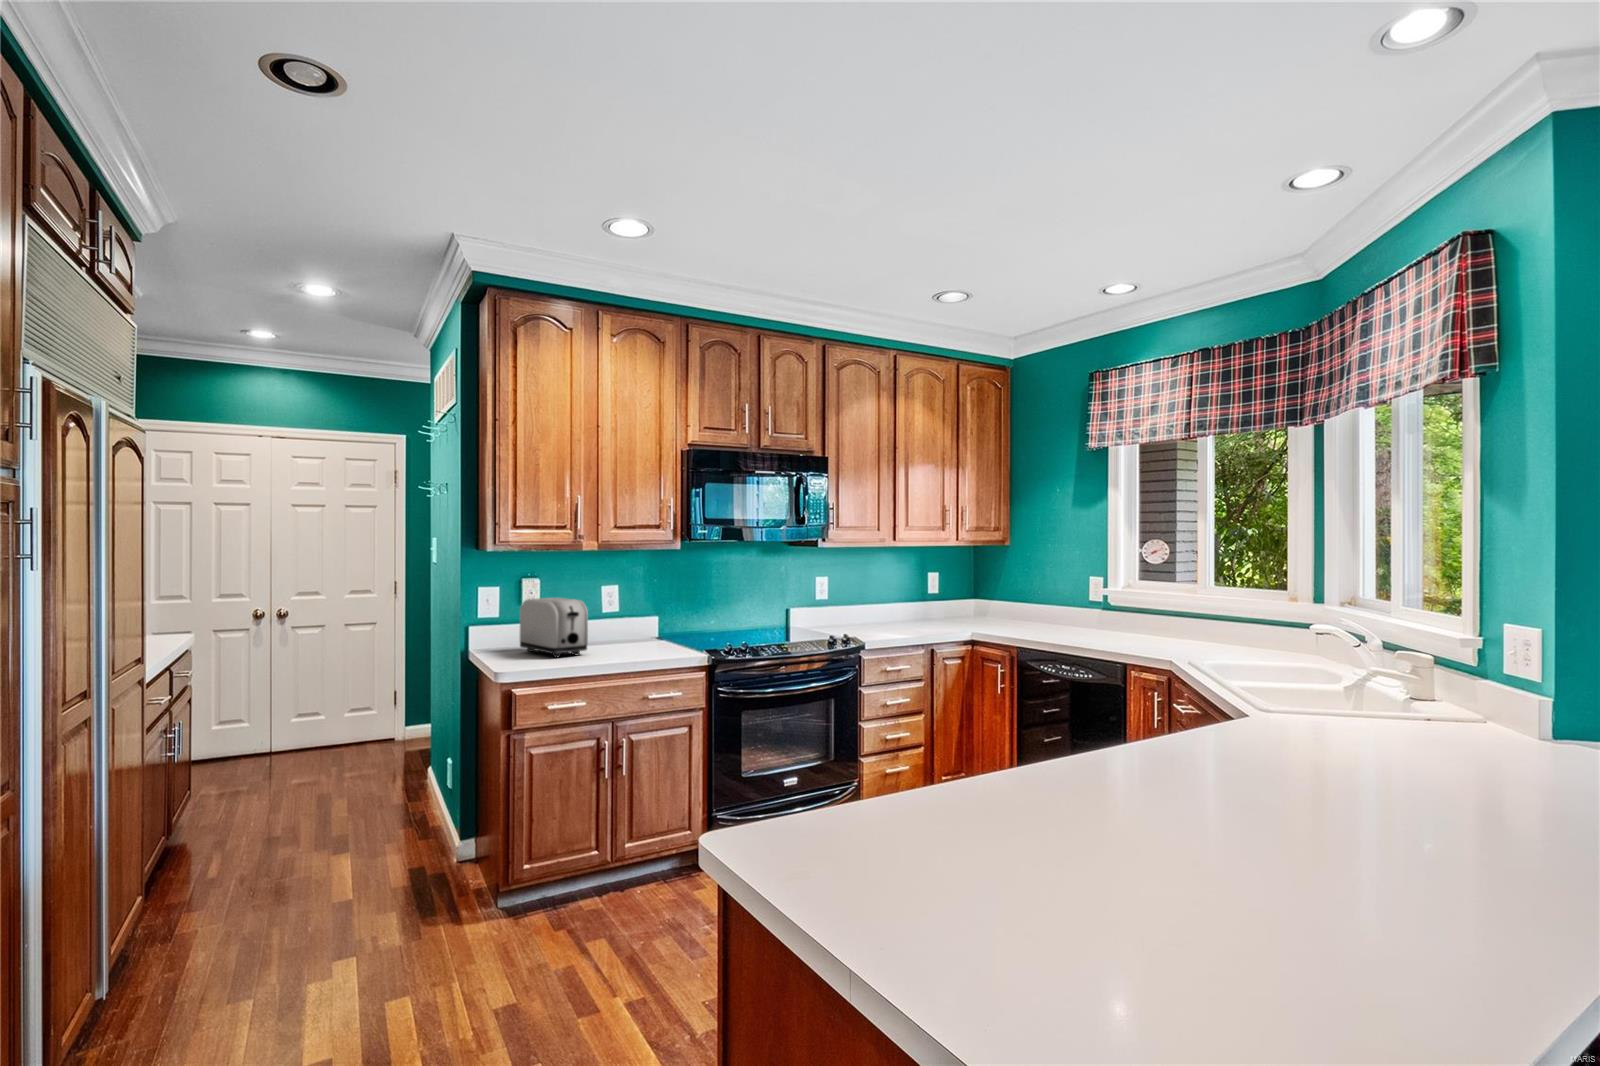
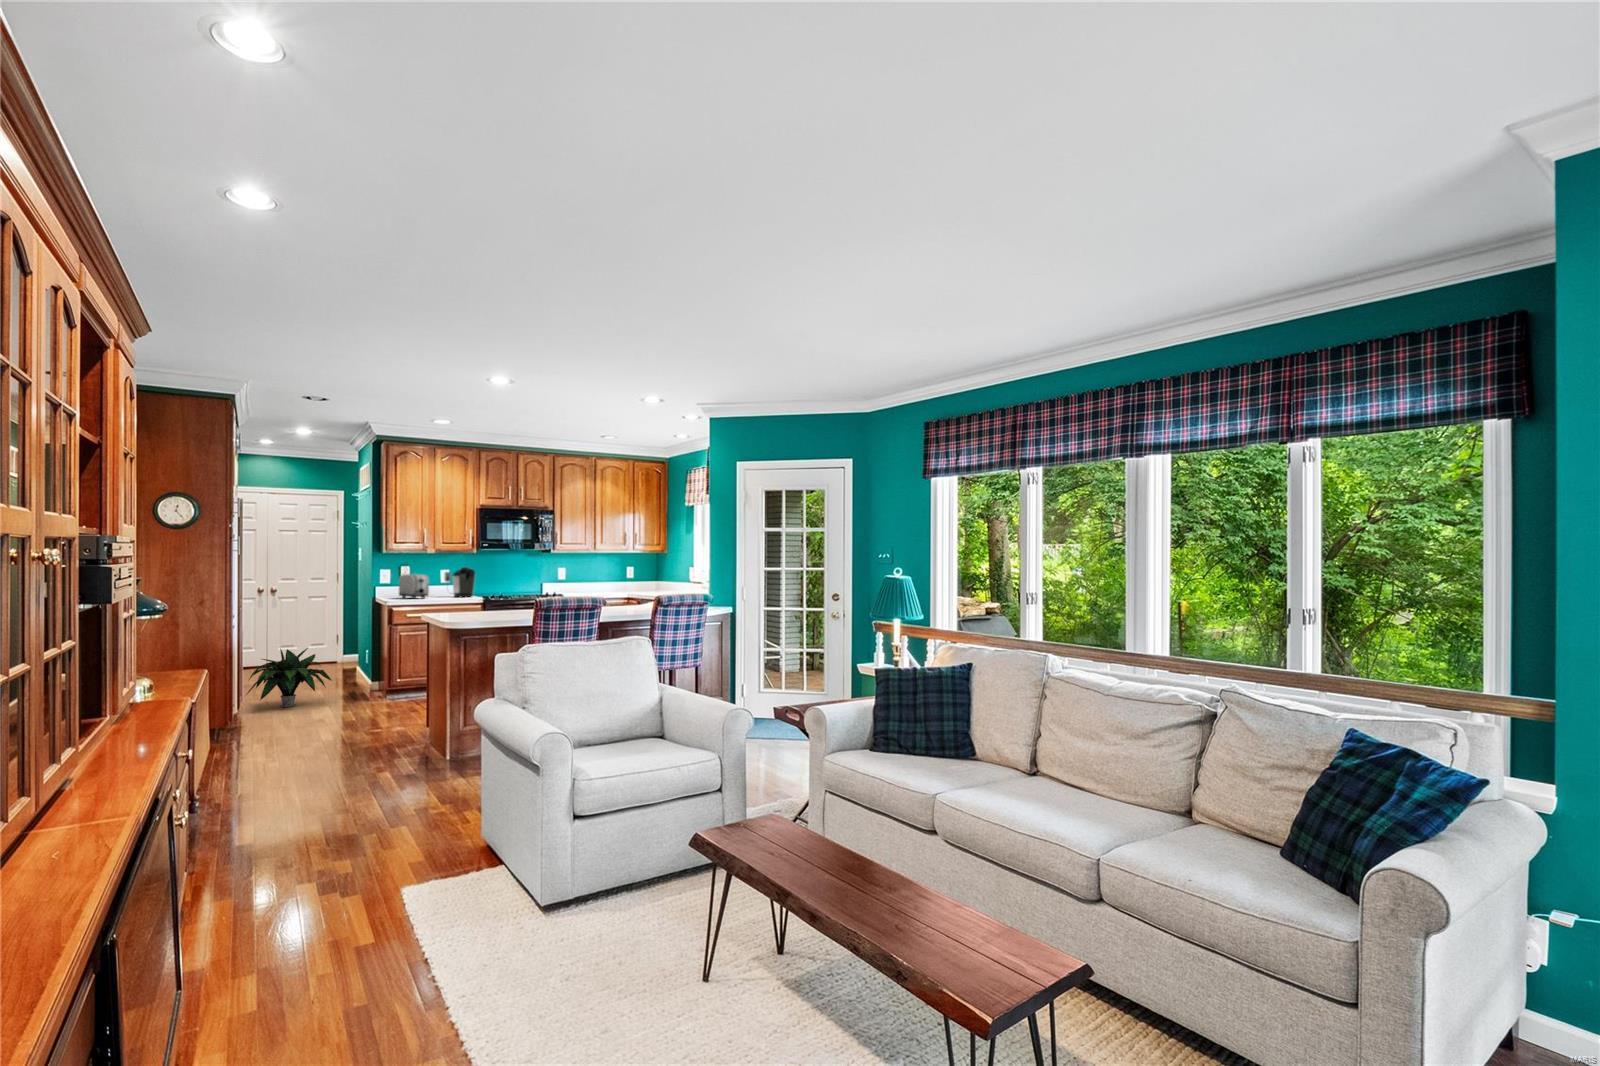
coffee maker: none [612,580,681,649] -> present [445,567,475,597]
potted plant: none [142,788,370,966] -> present [246,648,332,707]

